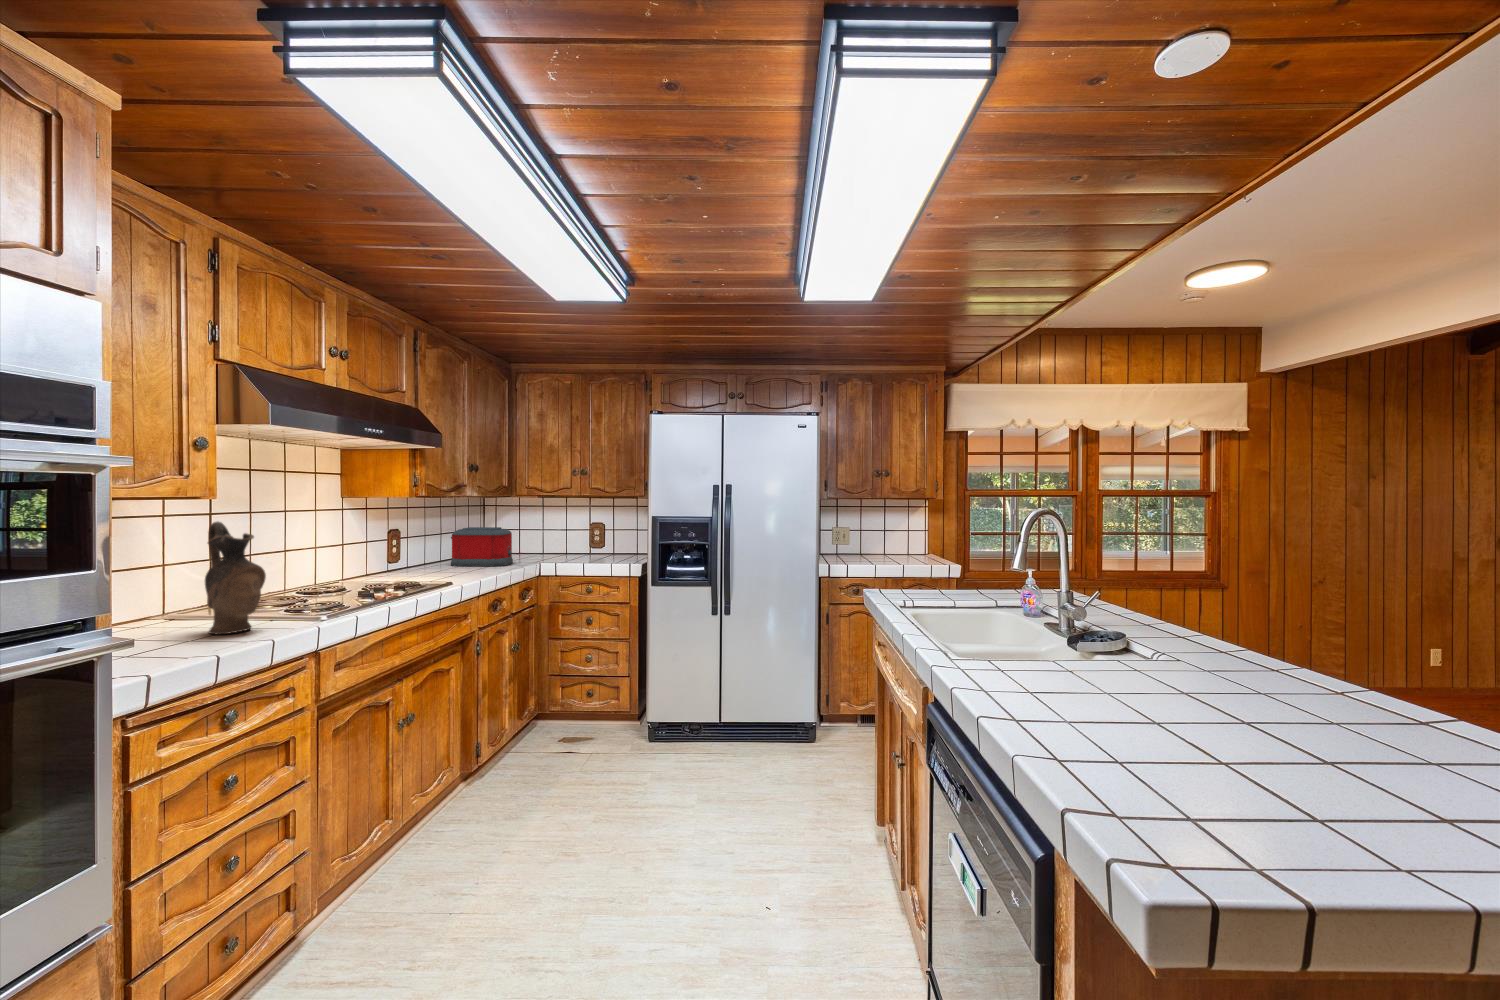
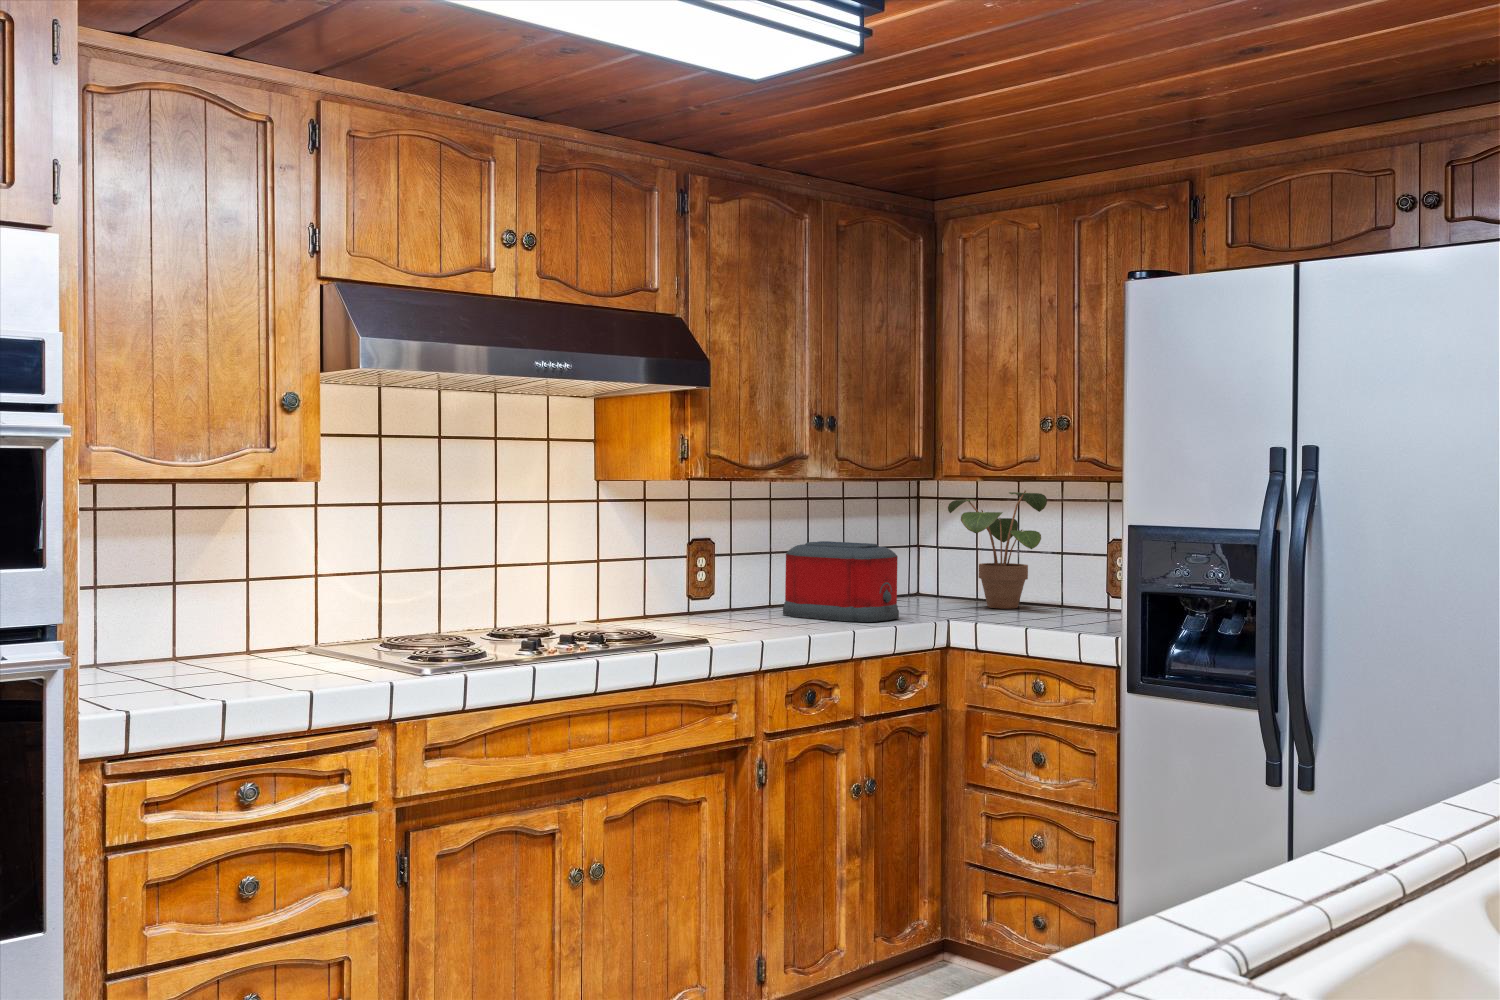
potted plant: none [516,501,567,555] -> present [948,491,1047,609]
ceramic pitcher: present [205,522,266,634] -> none [280,517,350,679]

